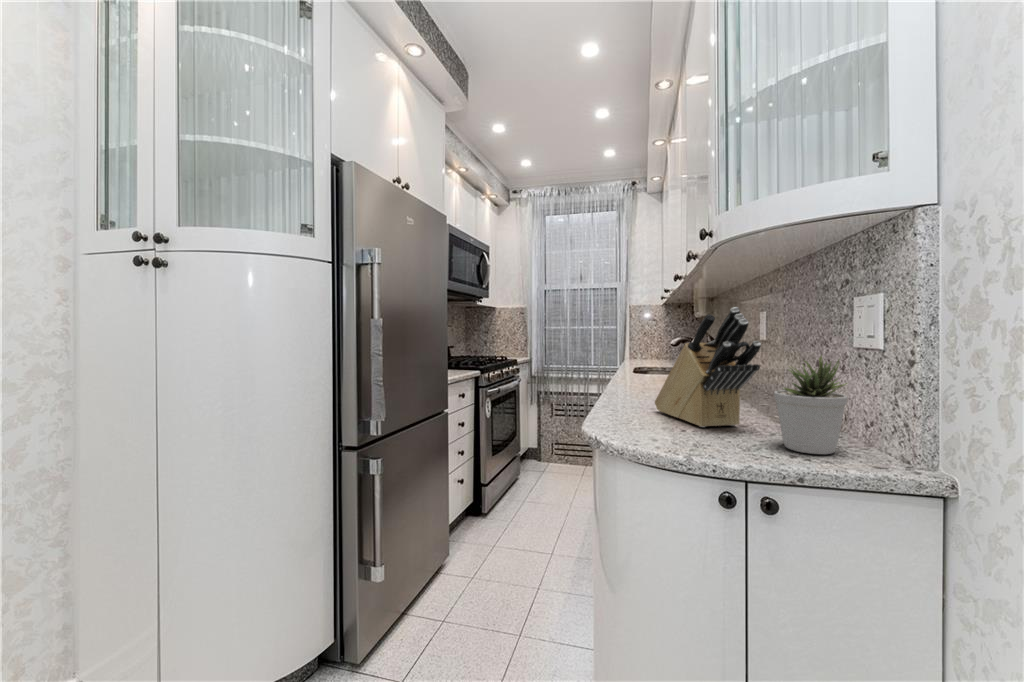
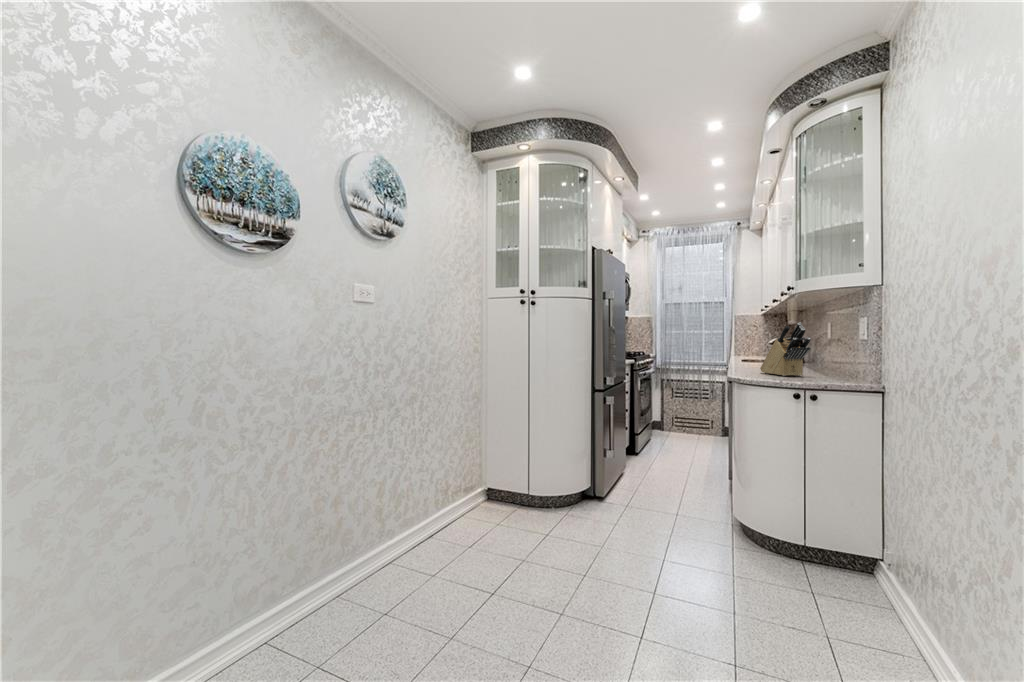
potted plant: present [774,356,848,454] -> none [814,342,844,380]

